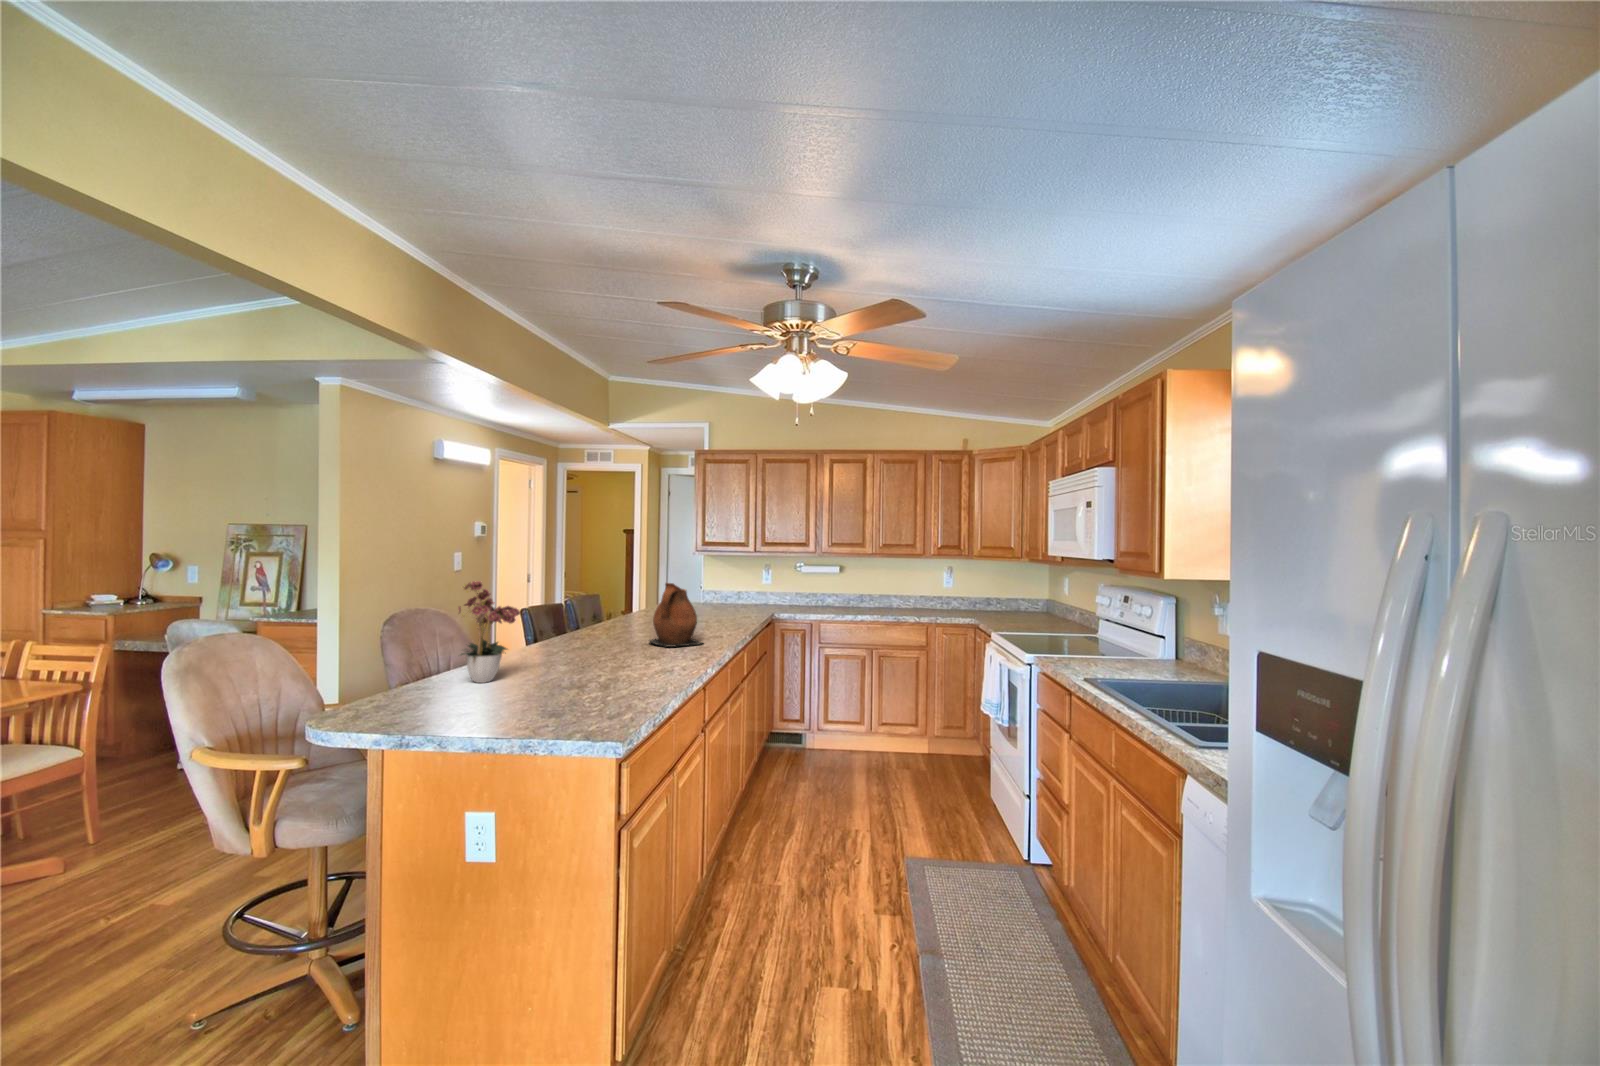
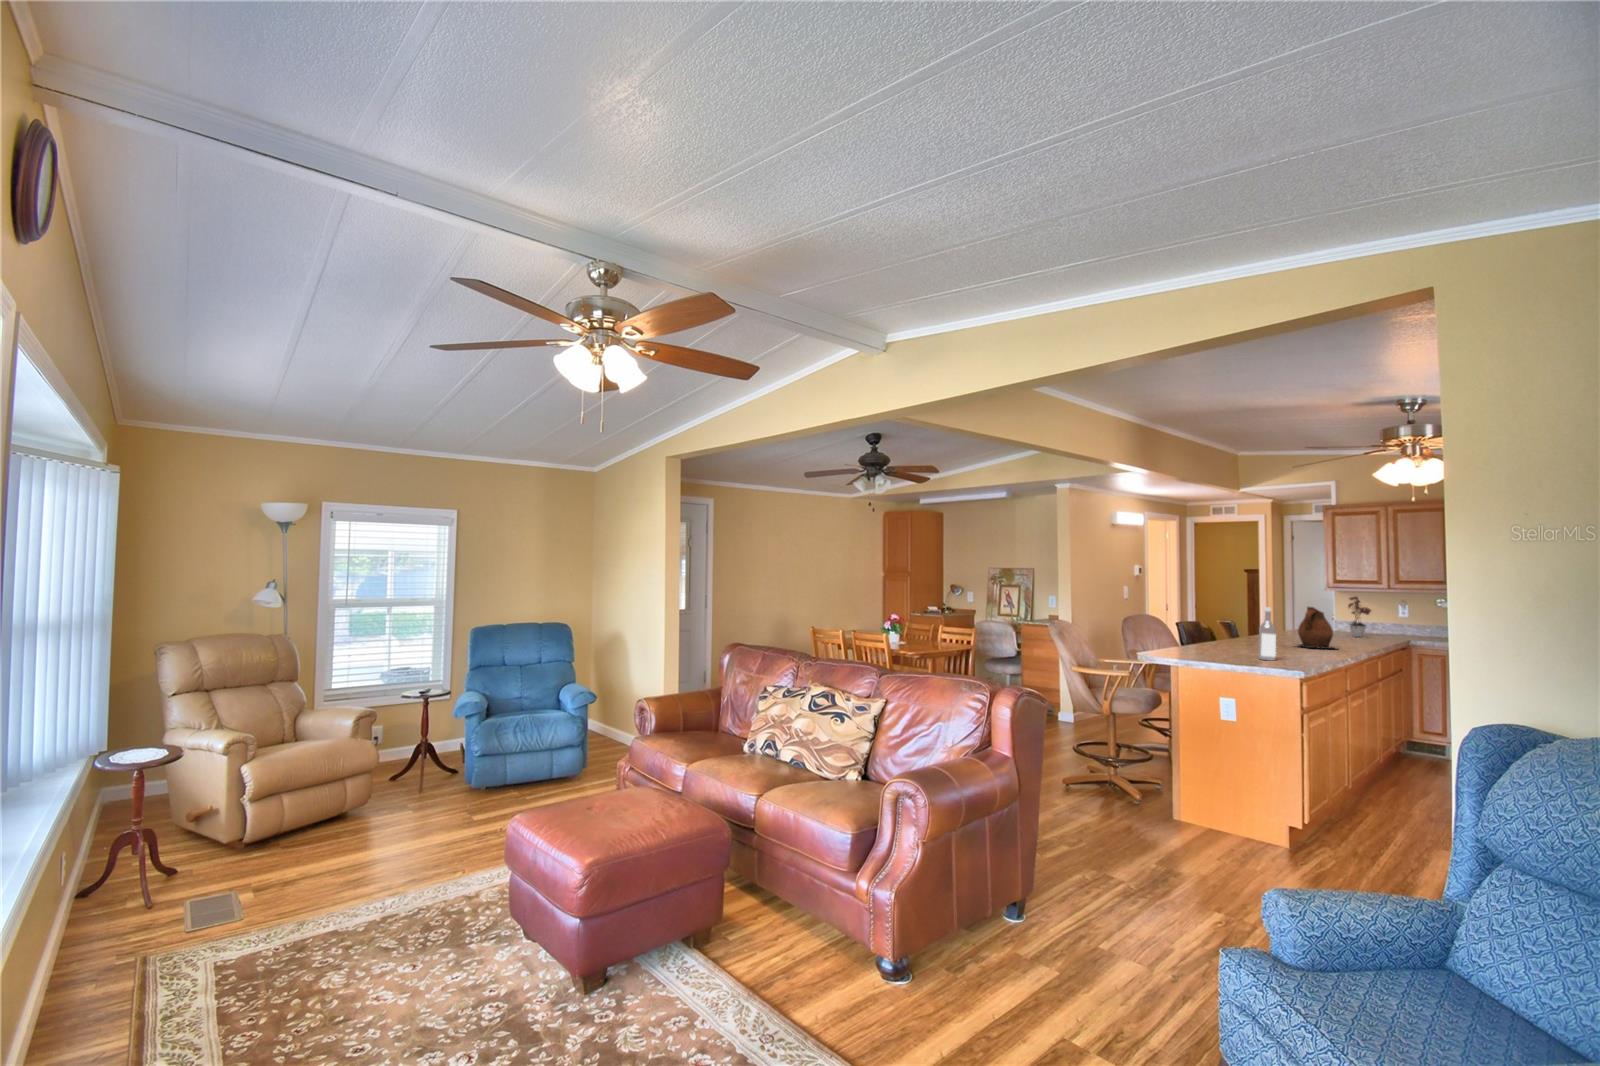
flower arrangement: present [458,581,520,683] -> present [1348,597,1371,637]
wine bottle: none [557,605,592,723] -> present [1258,607,1276,661]

